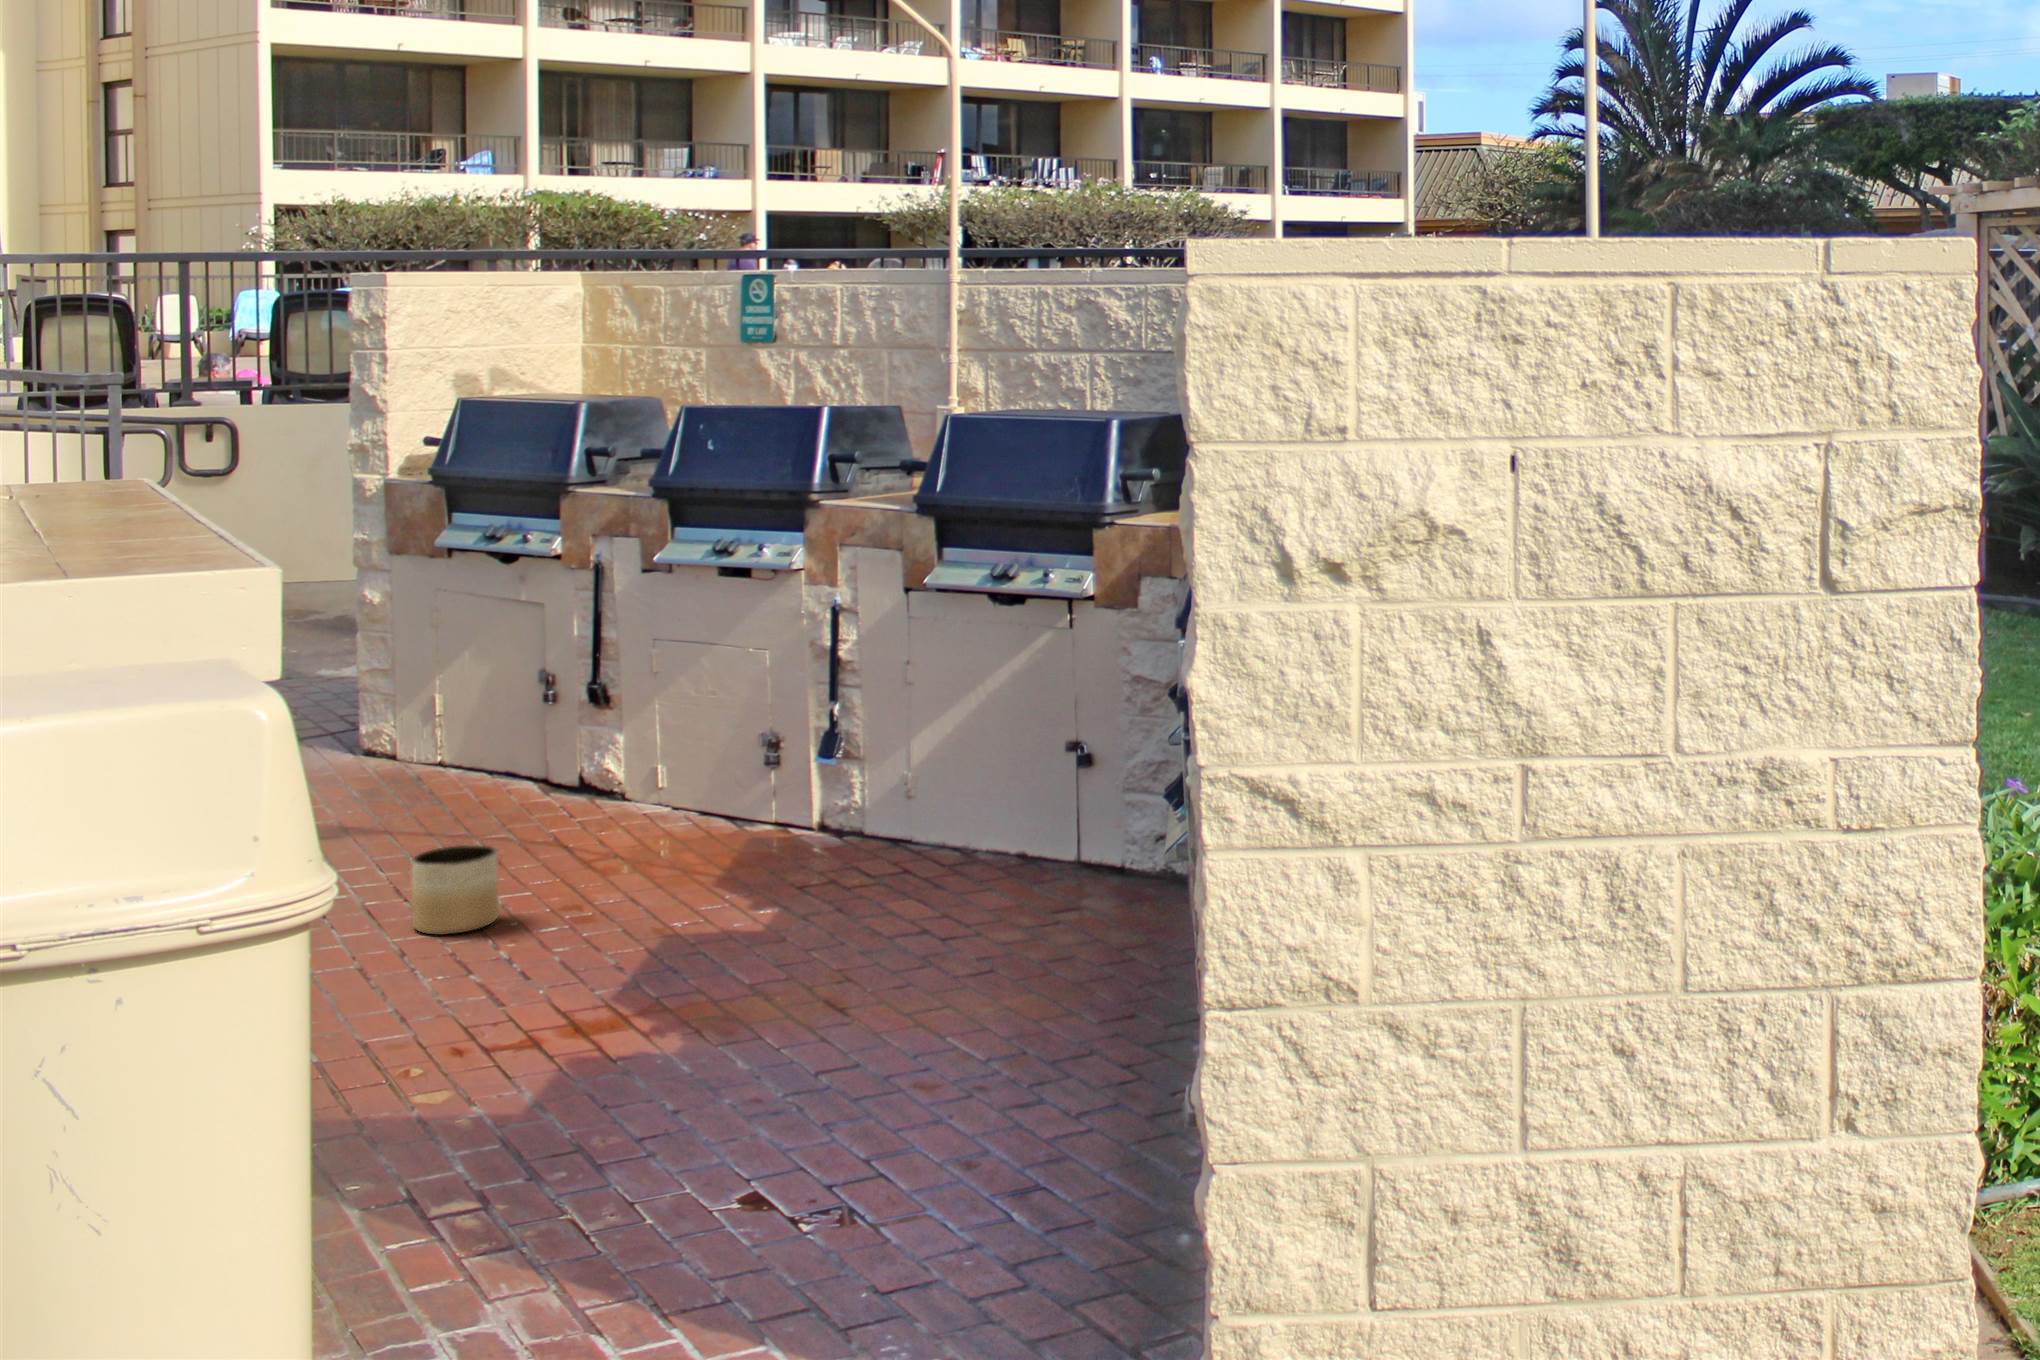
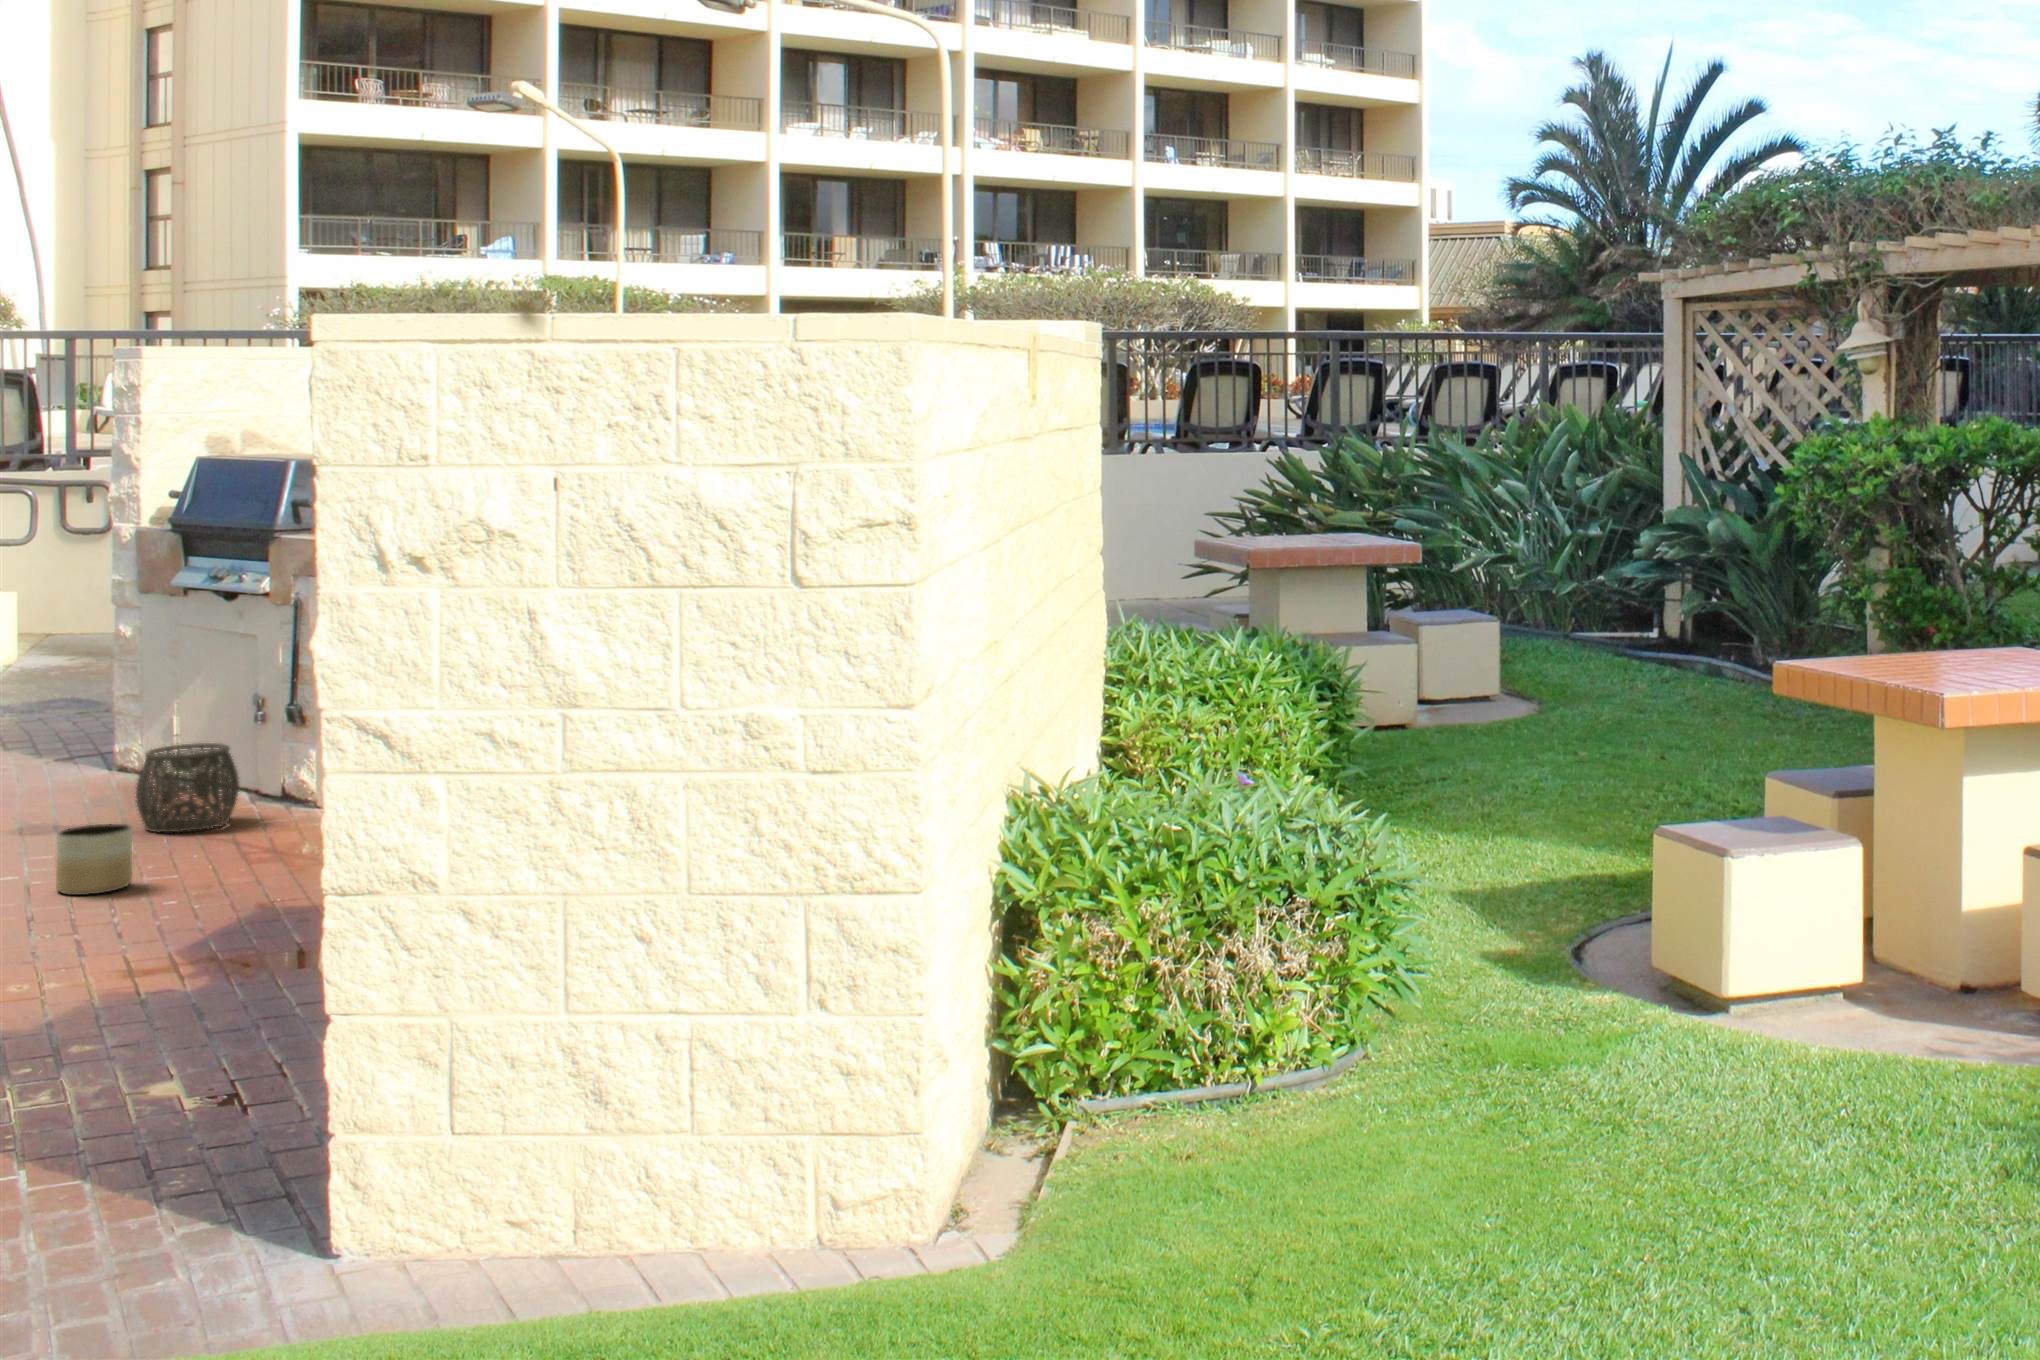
woven basket: none [442,734,560,843] -> present [136,743,239,833]

